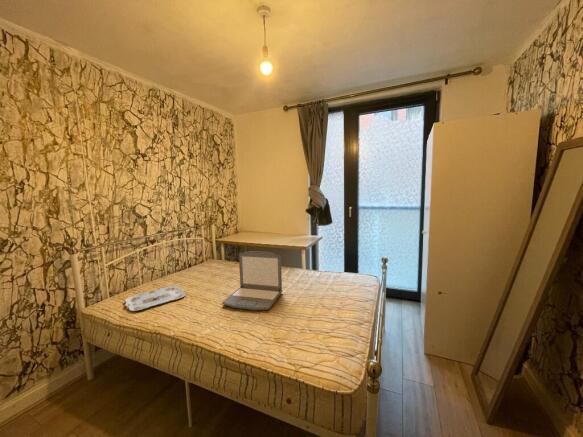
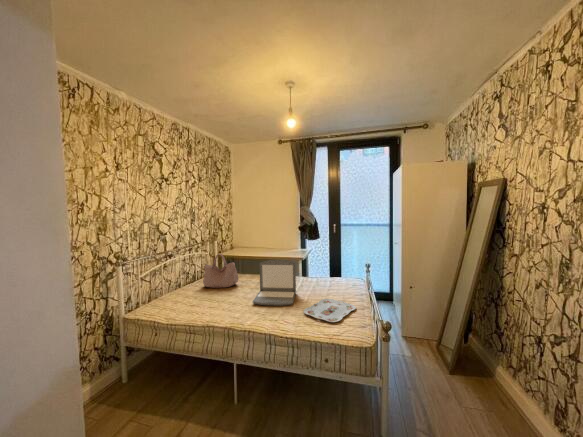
handbag: none [186,240,224,280] -> present [203,254,238,288]
serving tray: present [125,286,186,311] -> present [304,299,356,322]

